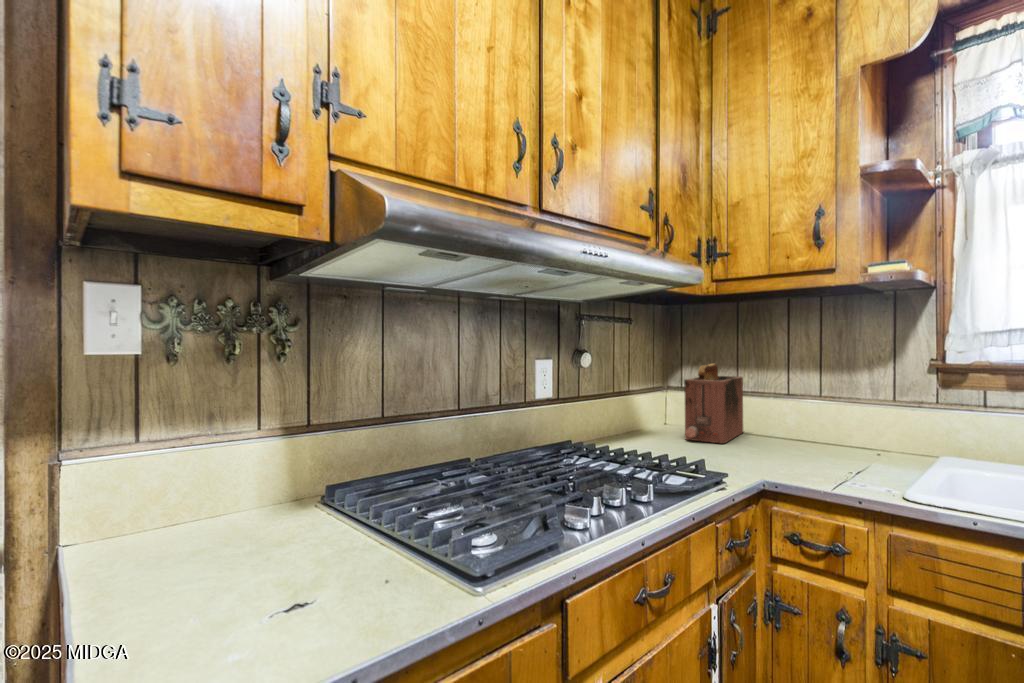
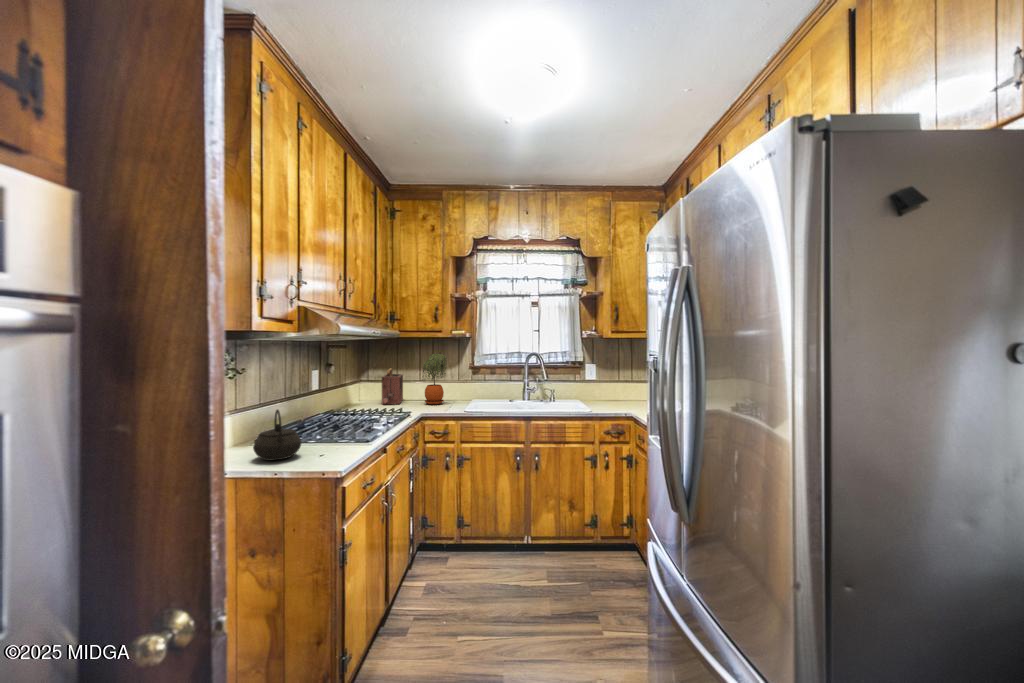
potted plant: none [777,327,856,456] -> present [422,354,446,404]
kettle: none [127,444,268,598] -> present [253,410,301,460]

